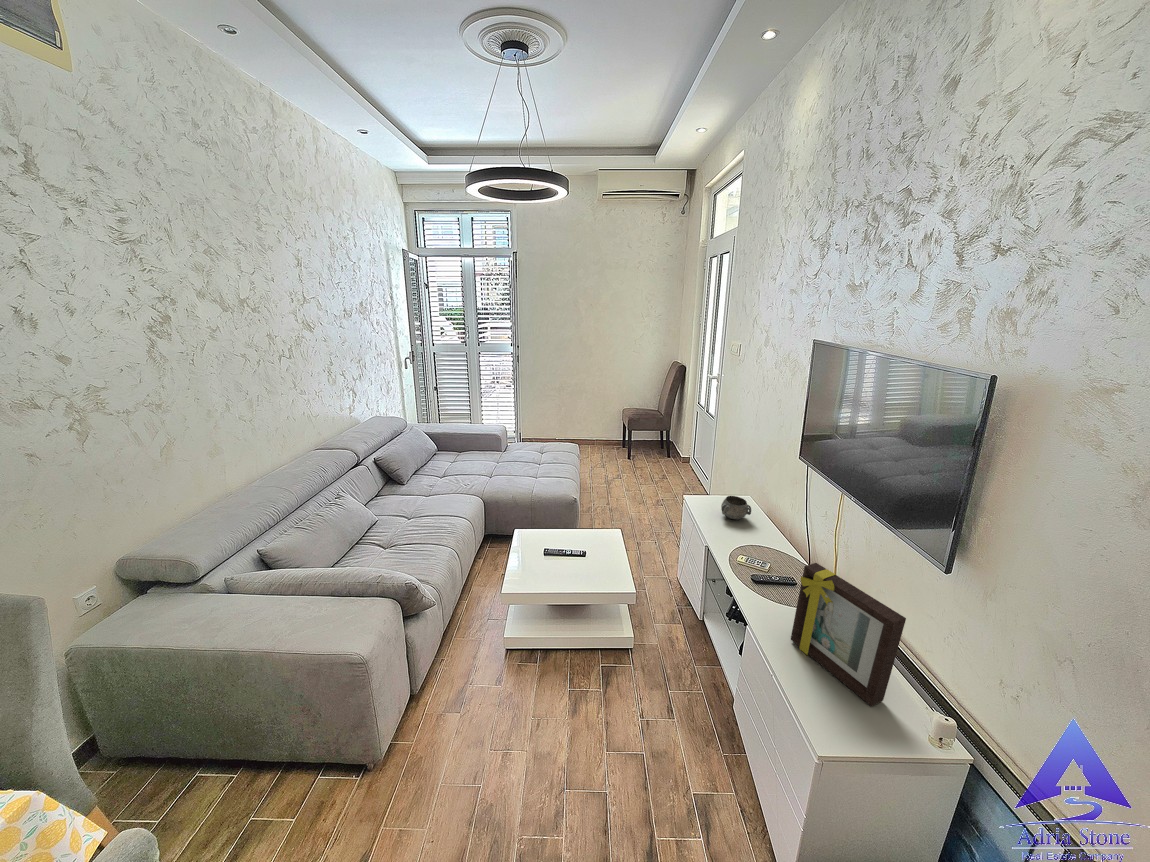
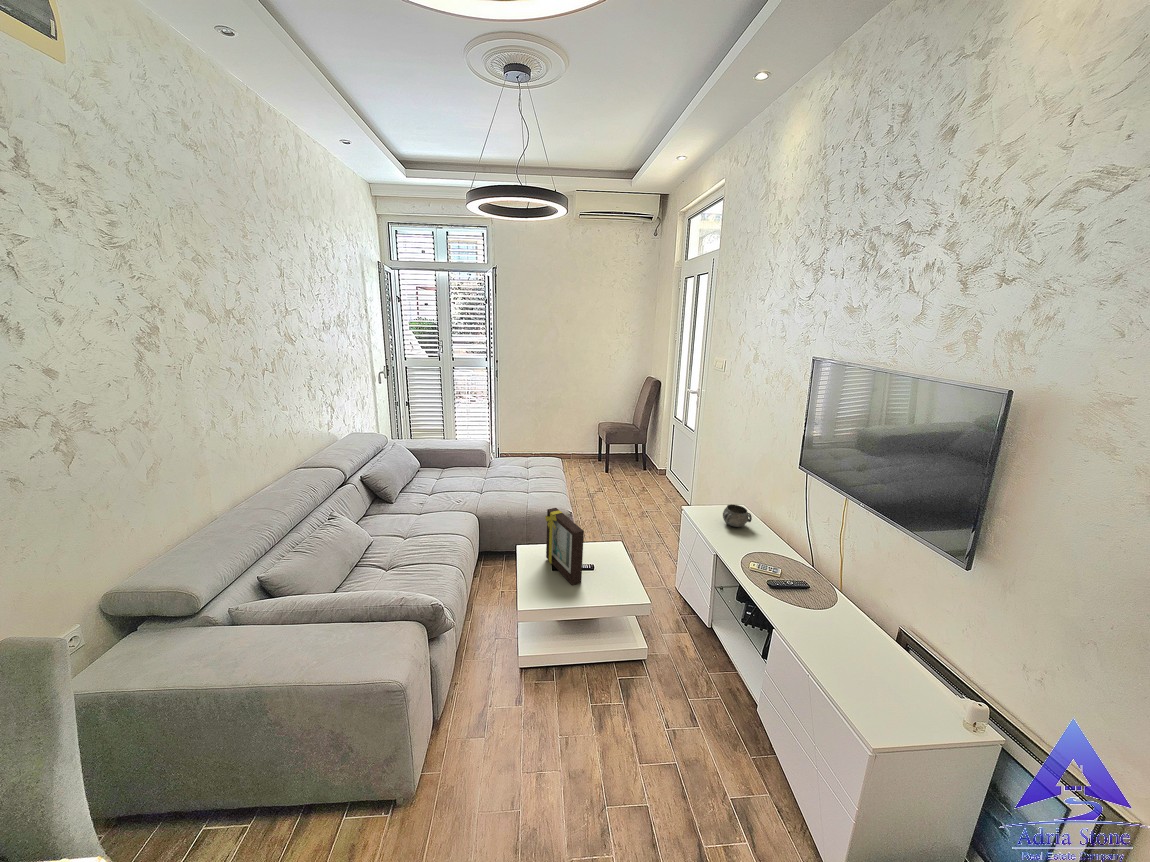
picture frame: present [791,563,906,706] -> present [545,508,584,585]

